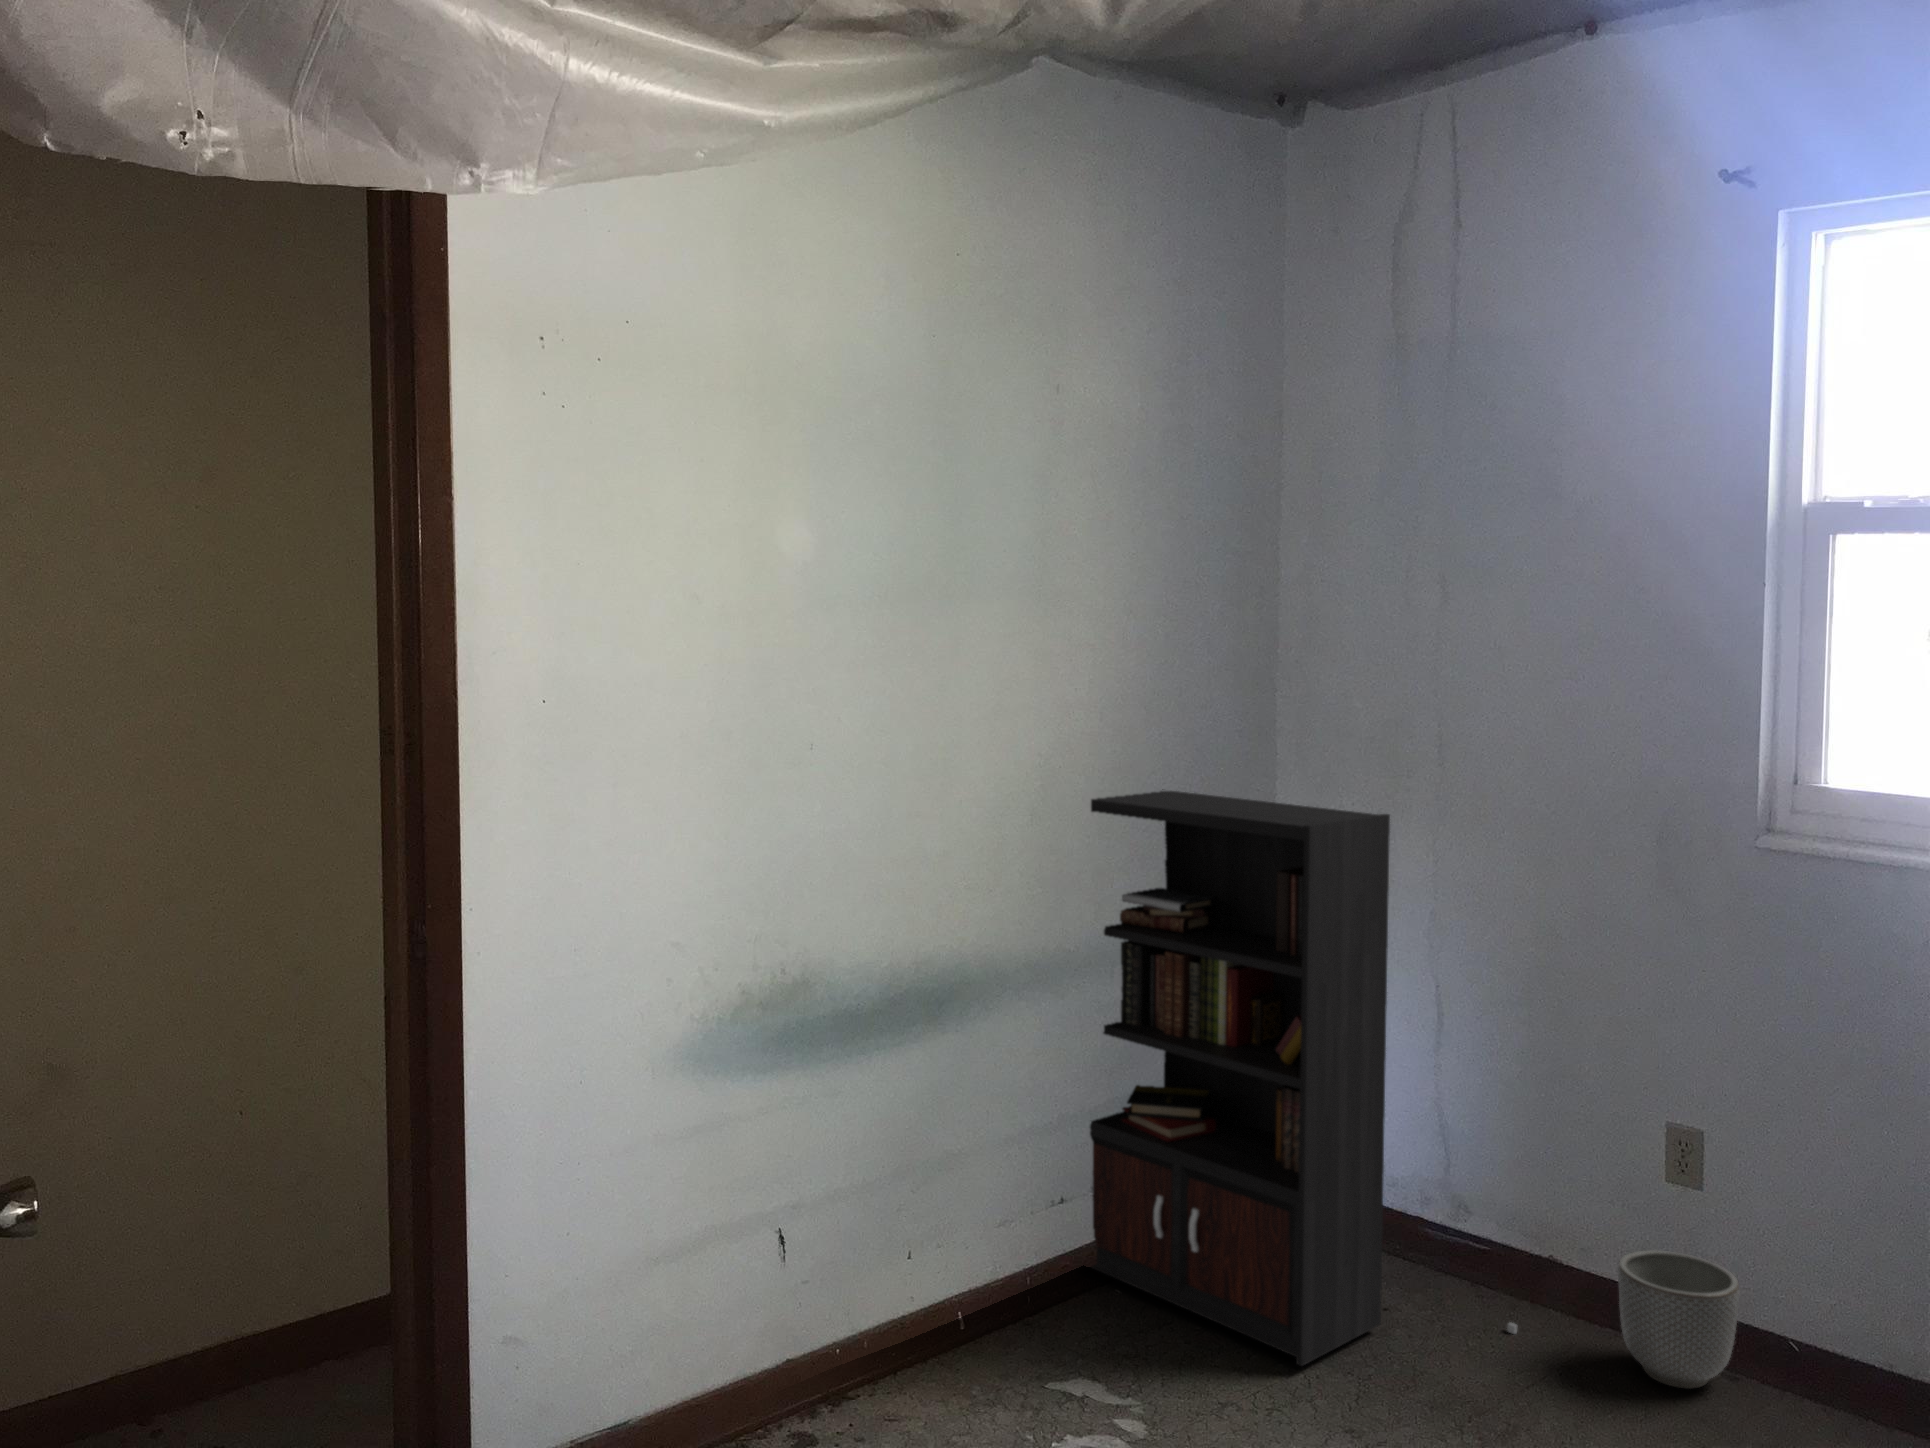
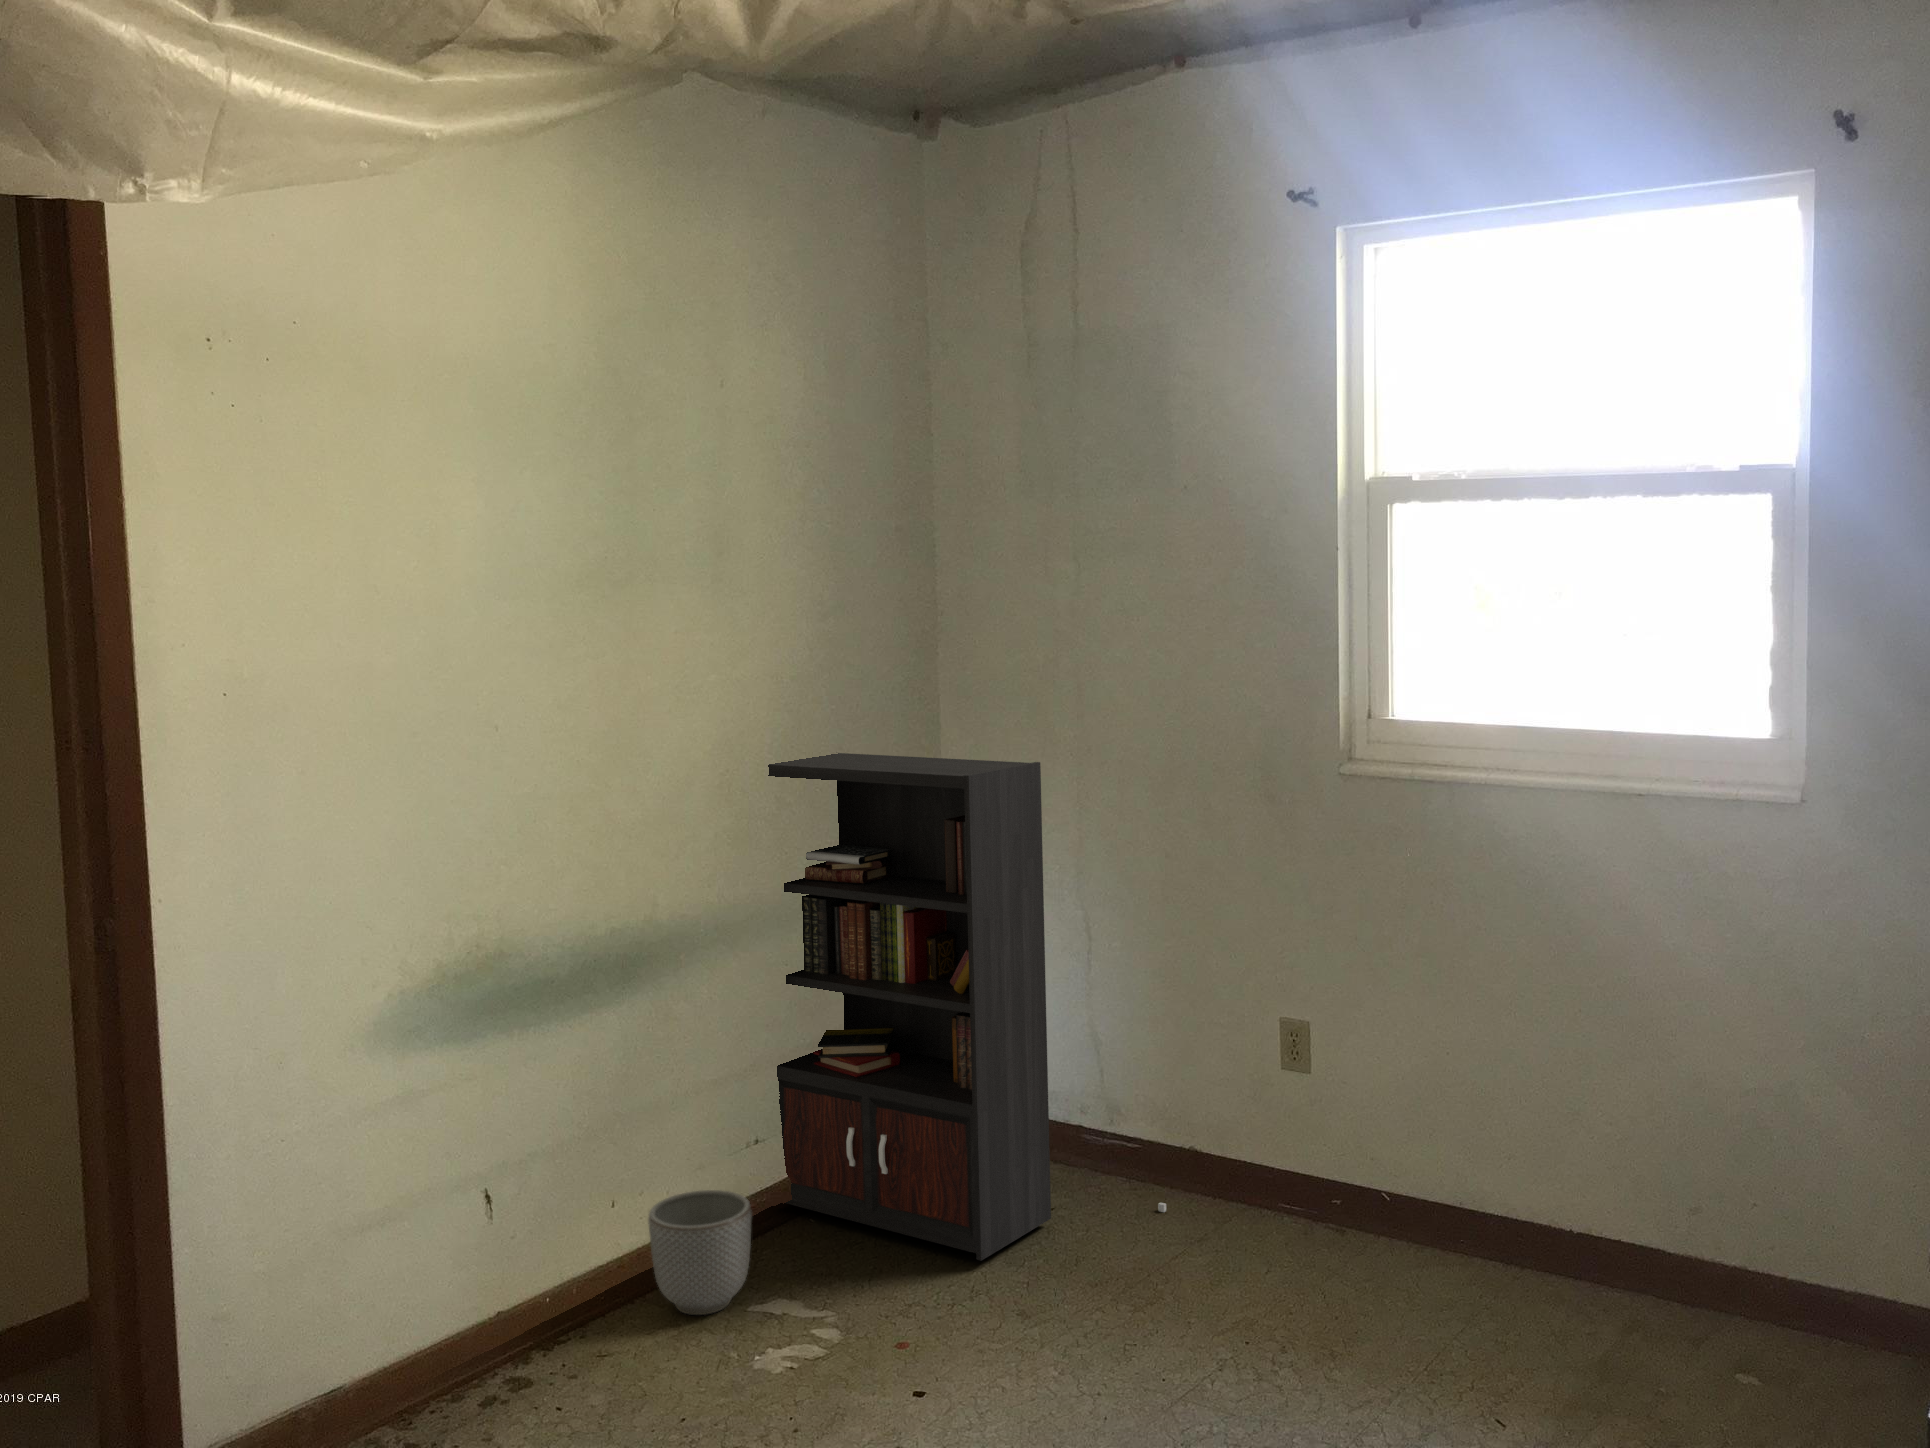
planter: present [1618,1250,1740,1389] -> present [648,1190,752,1315]

